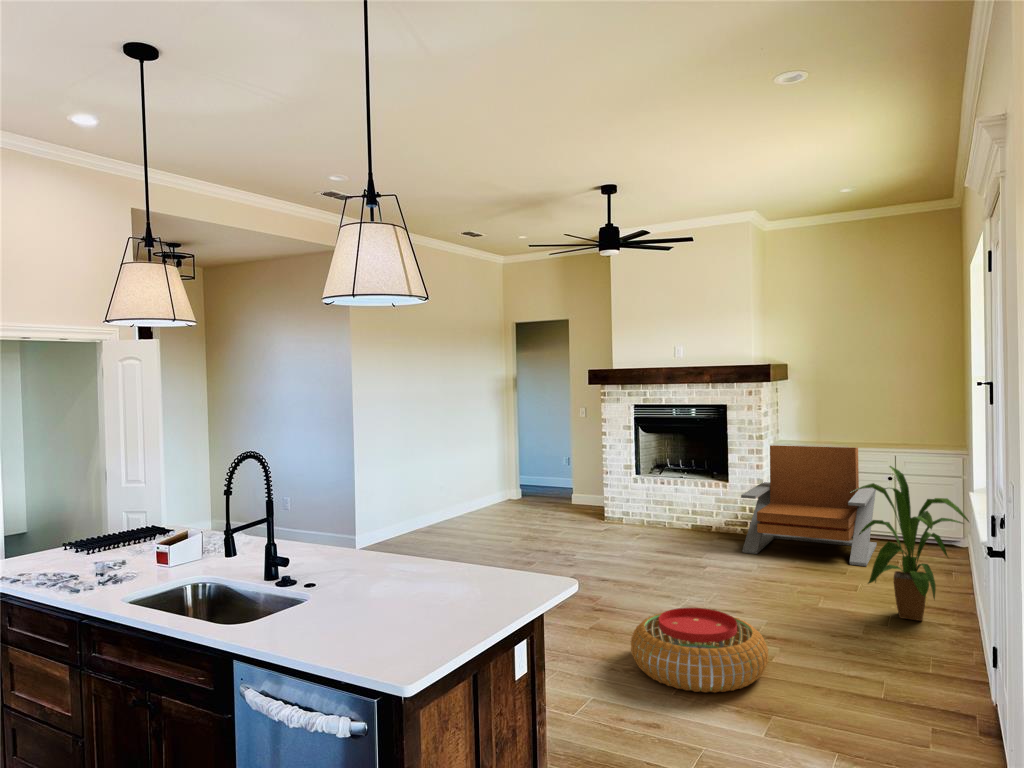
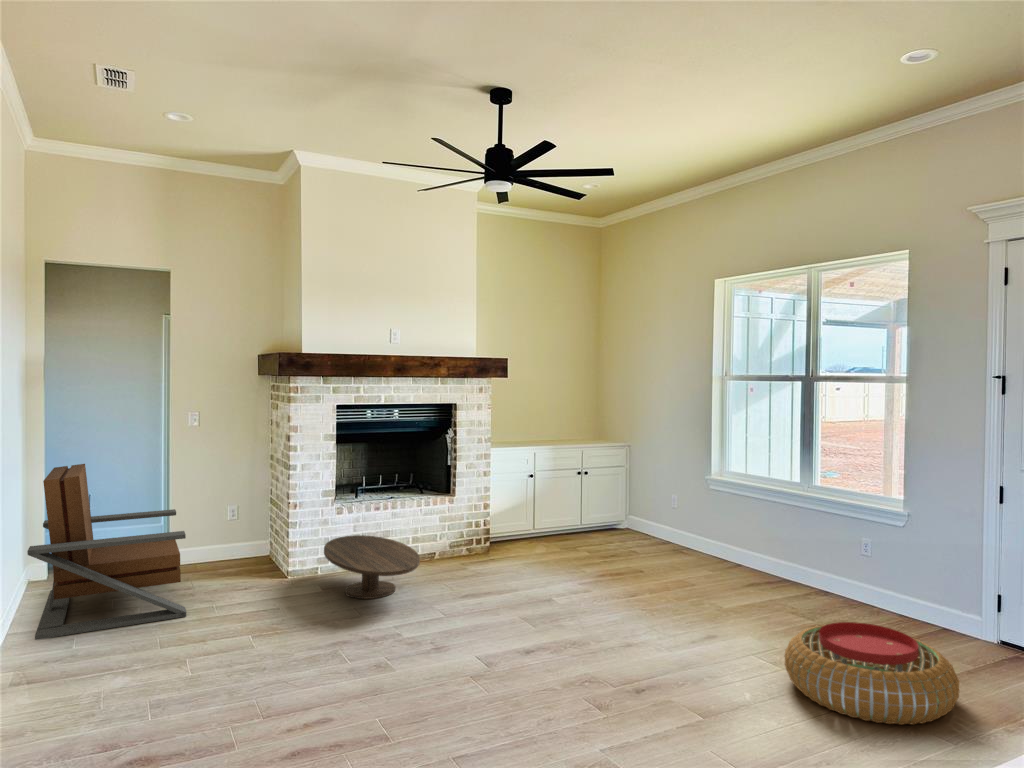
lounge chair: present [741,445,877,566] -> present [27,464,186,640]
house plant: present [850,466,969,621] -> none [722,452,833,590]
coffee table: none [583,499,653,540] -> present [324,535,420,599]

